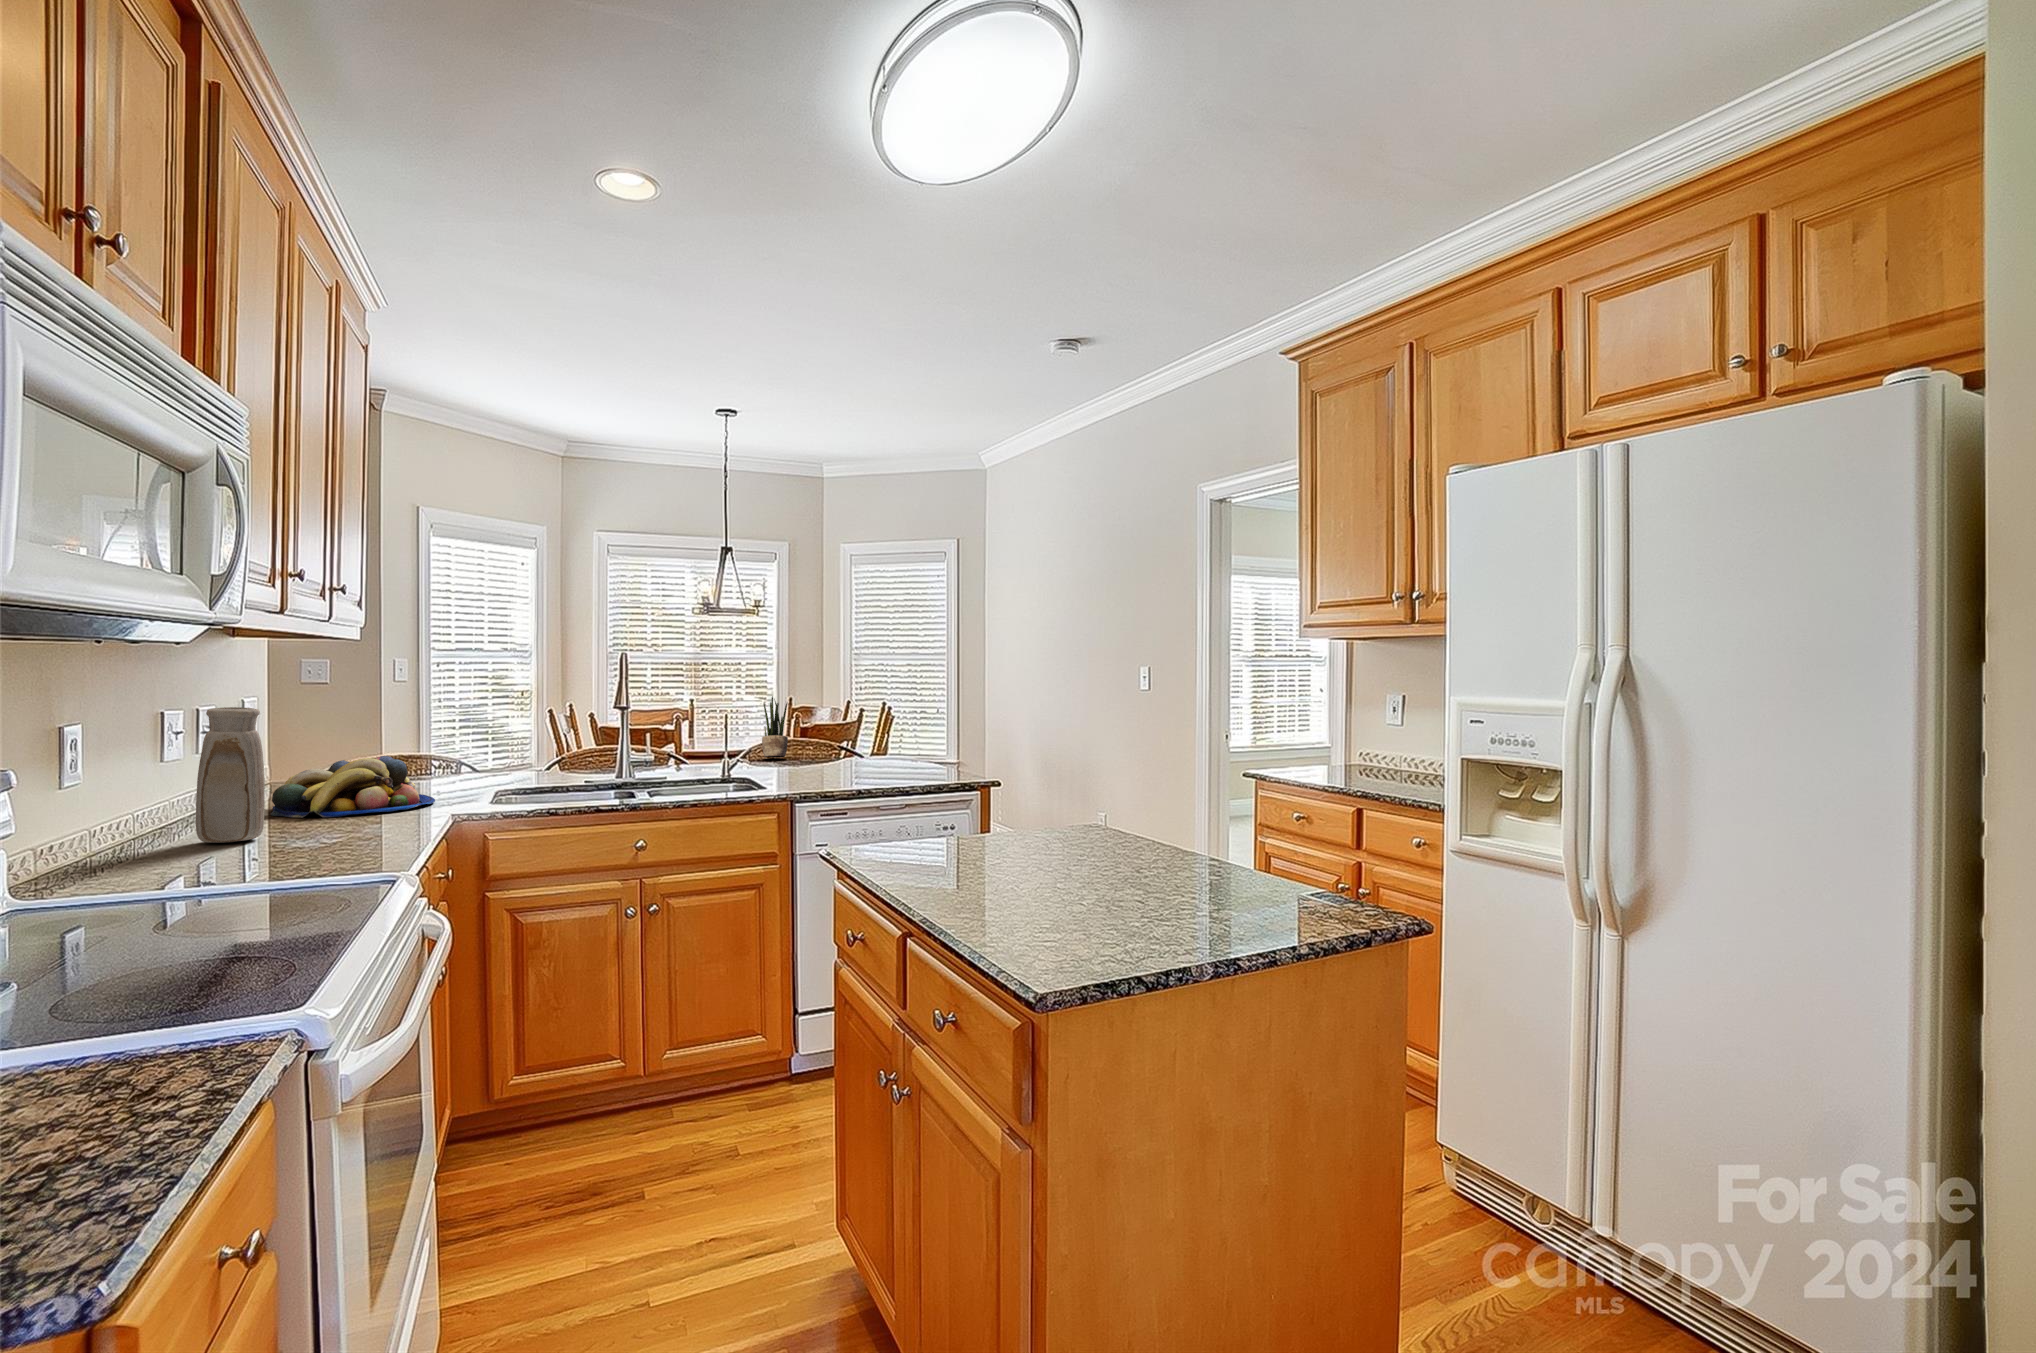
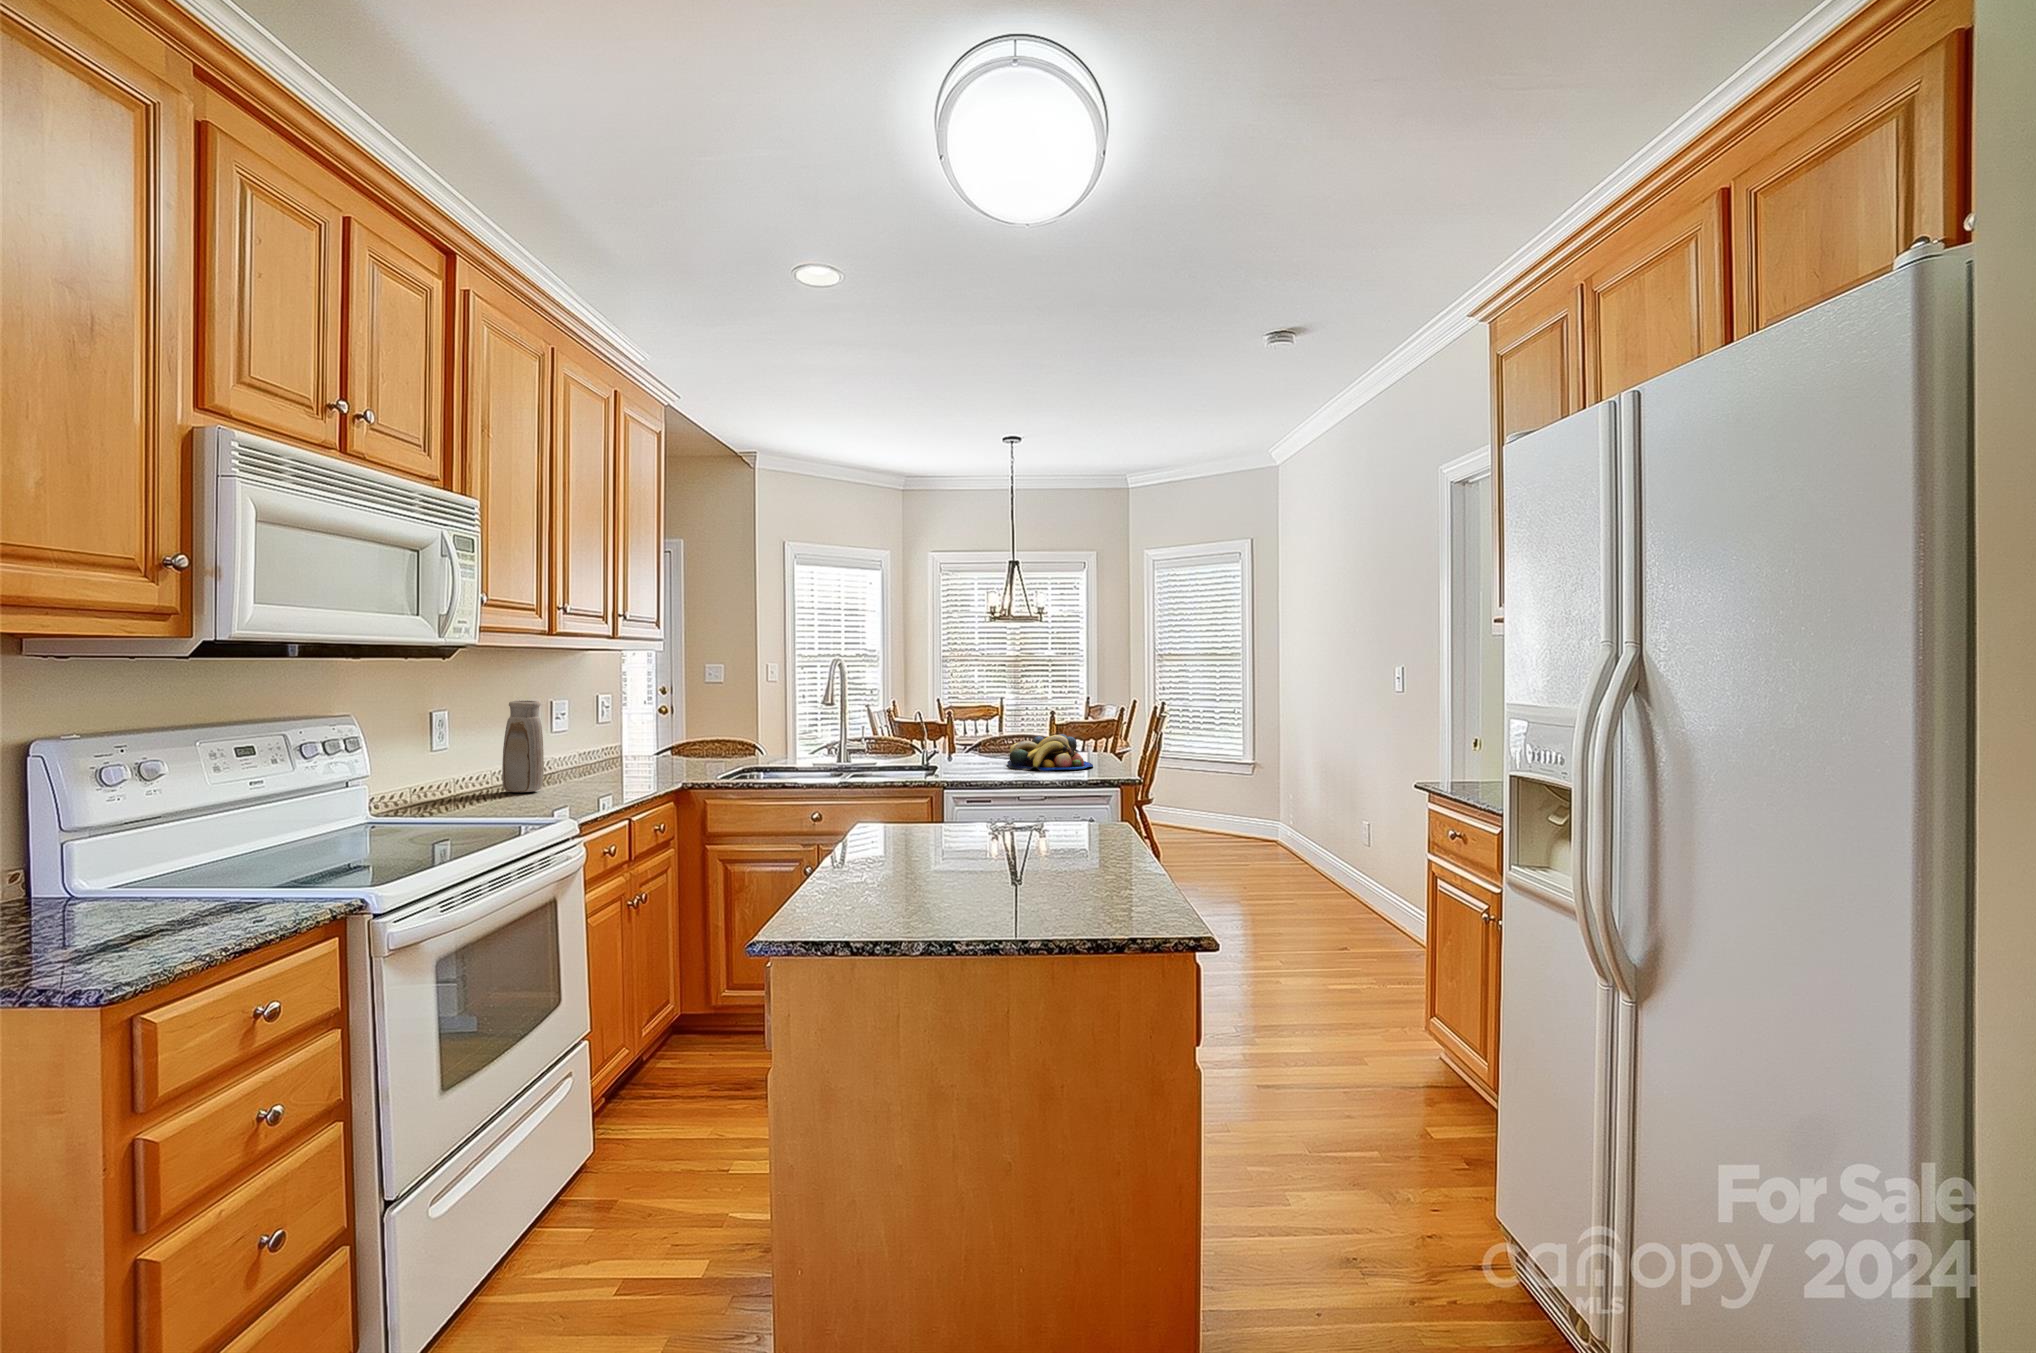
potted plant: present [762,696,788,758] -> none [984,698,1008,754]
fruit bowl: present [271,756,435,818] -> present [1007,734,1093,771]

